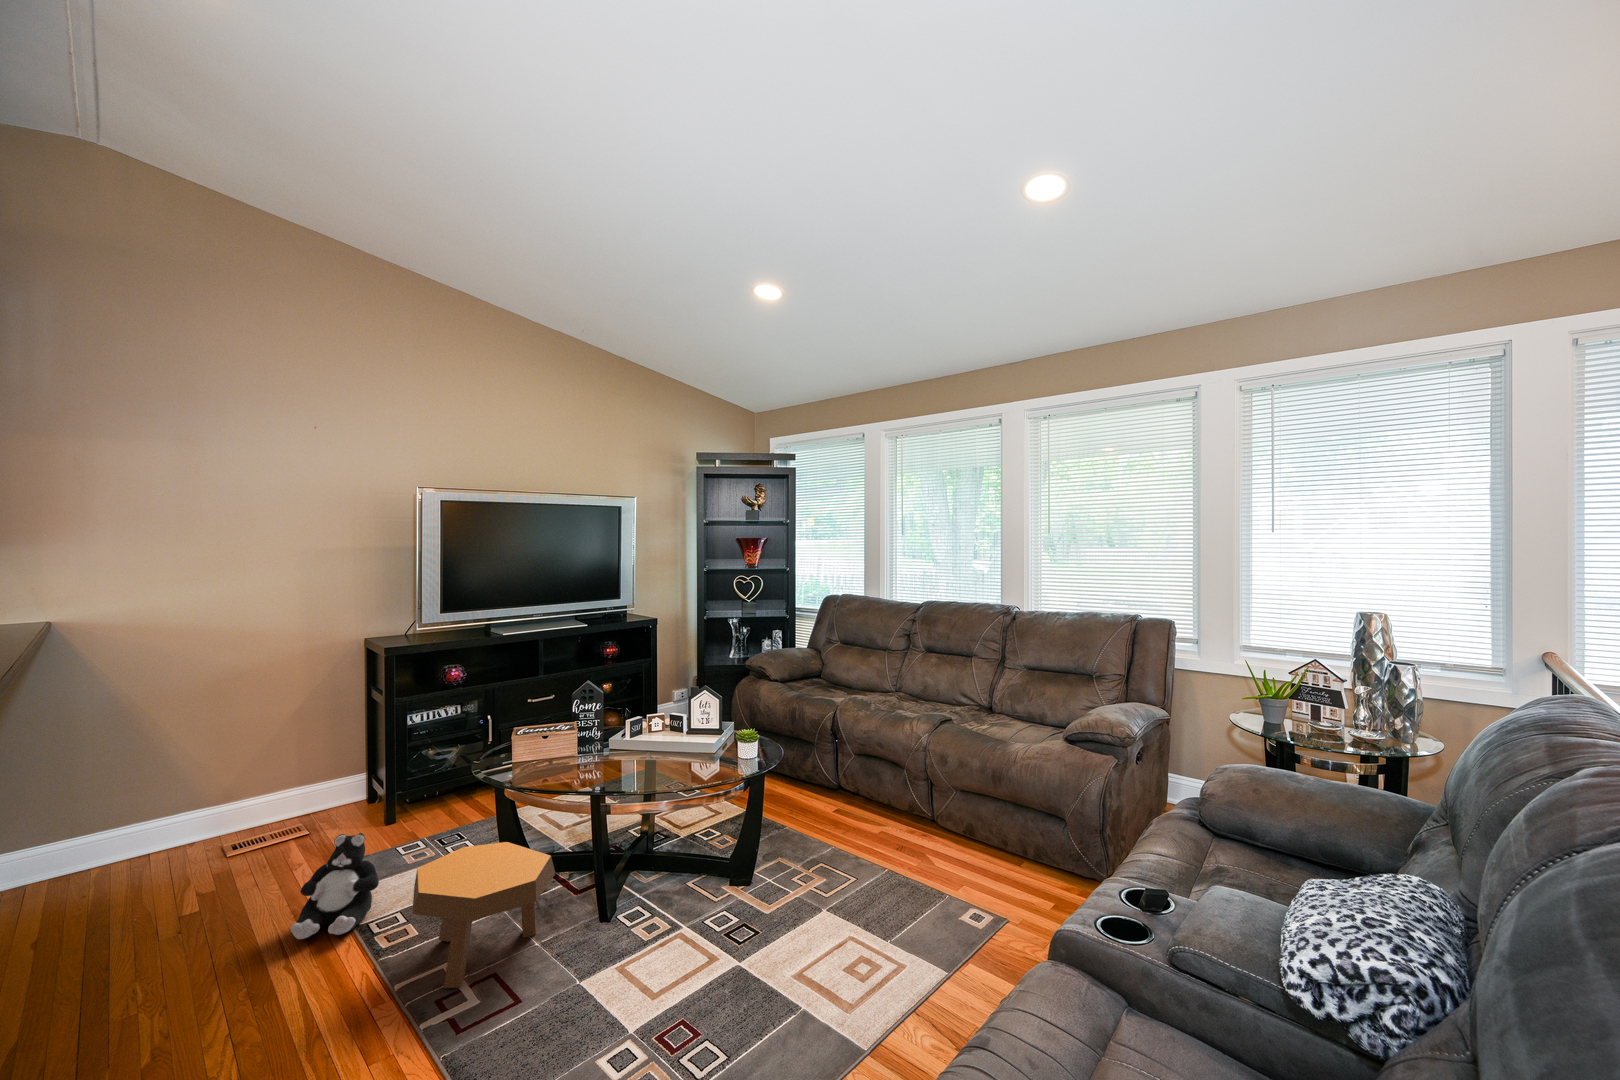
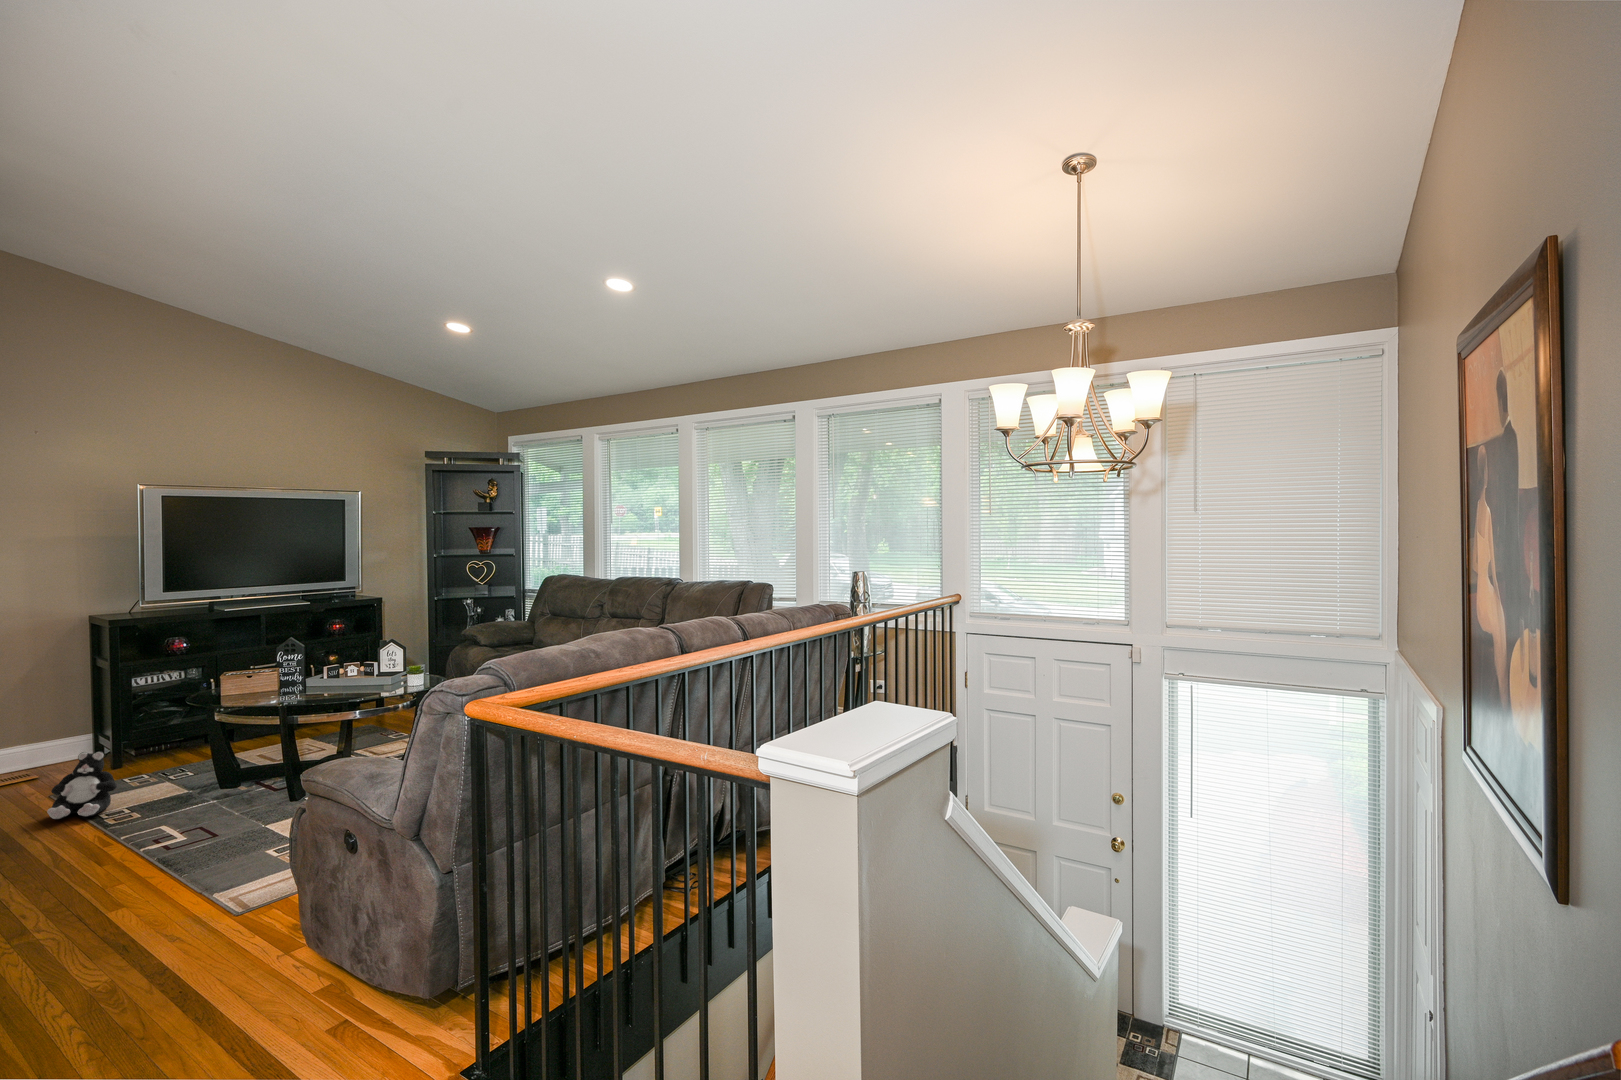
footstool: present [412,842,555,988] -> none [148,752,261,830]

